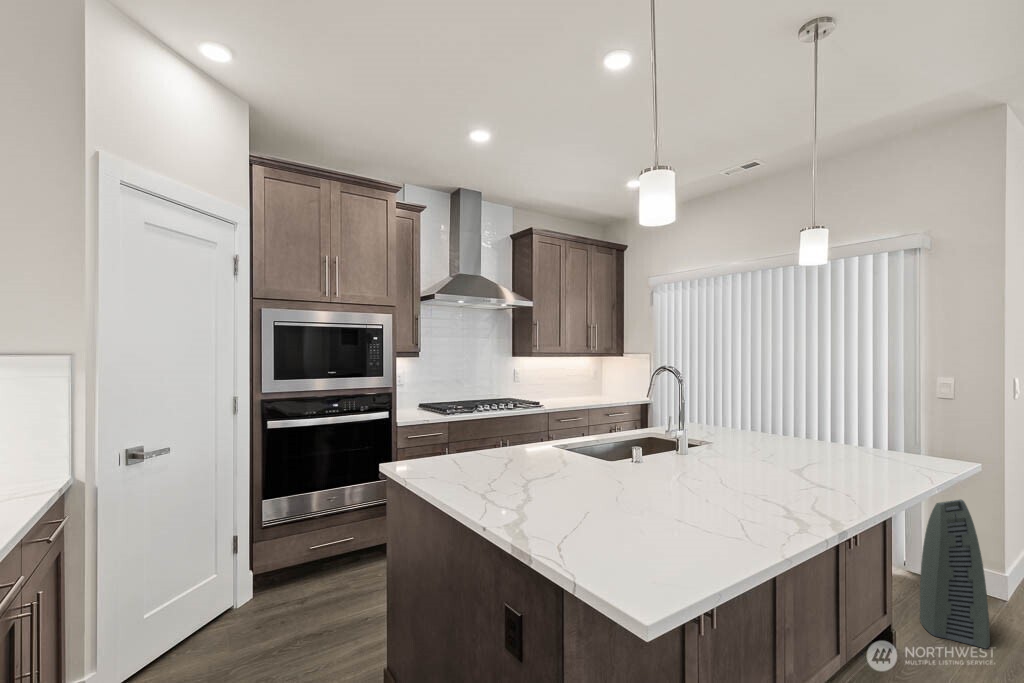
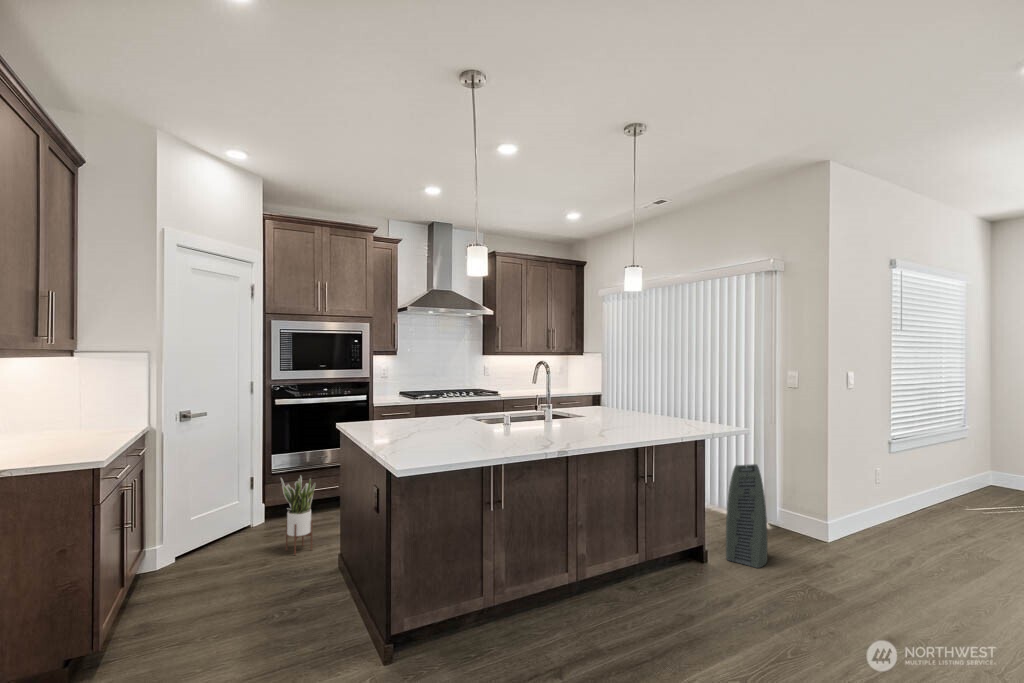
potted plant: none [289,538,340,664] -> present [281,476,315,555]

